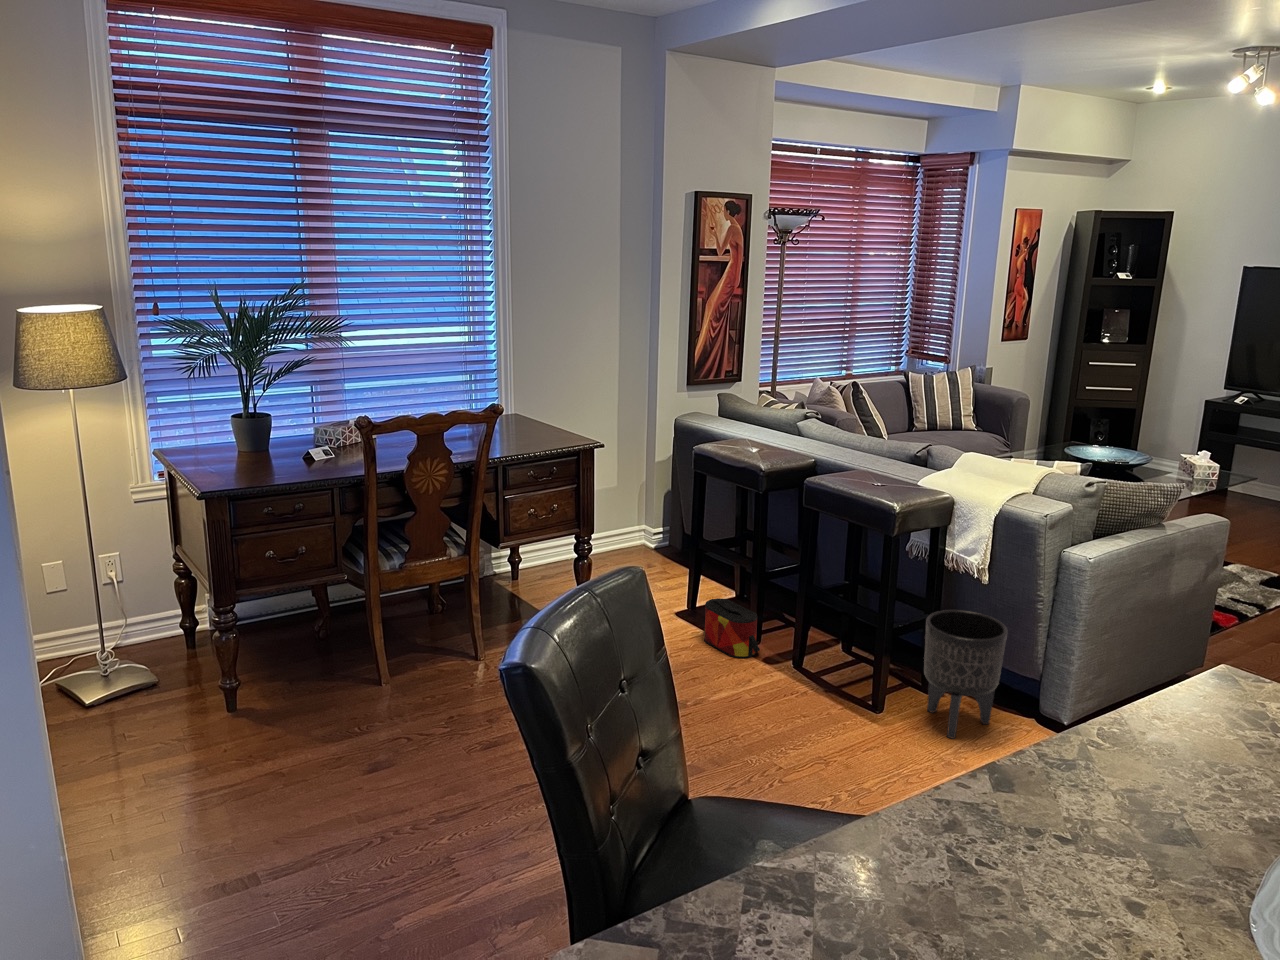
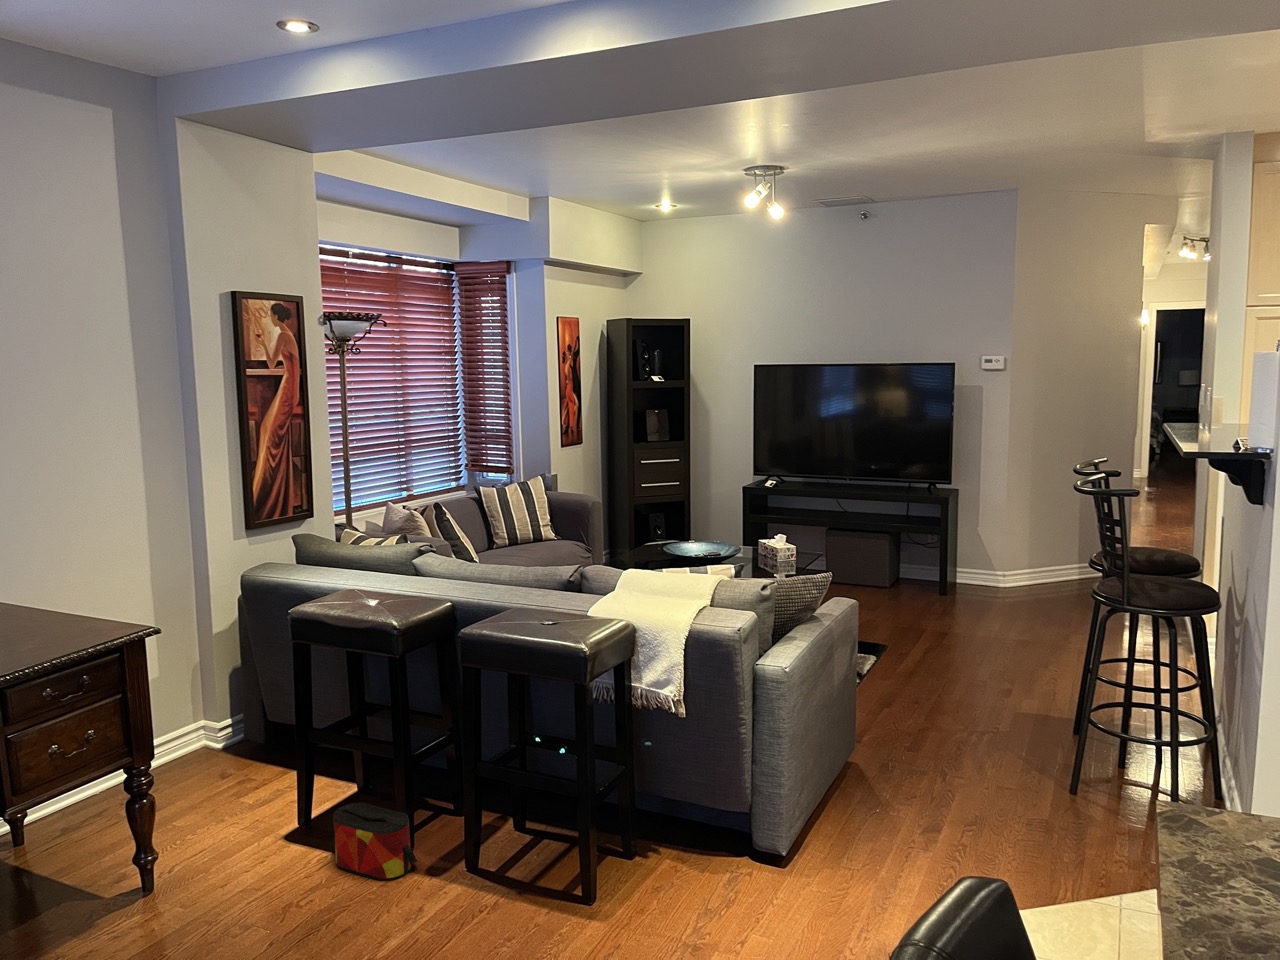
planter: present [924,610,1007,739] -> none [632,752,722,913]

